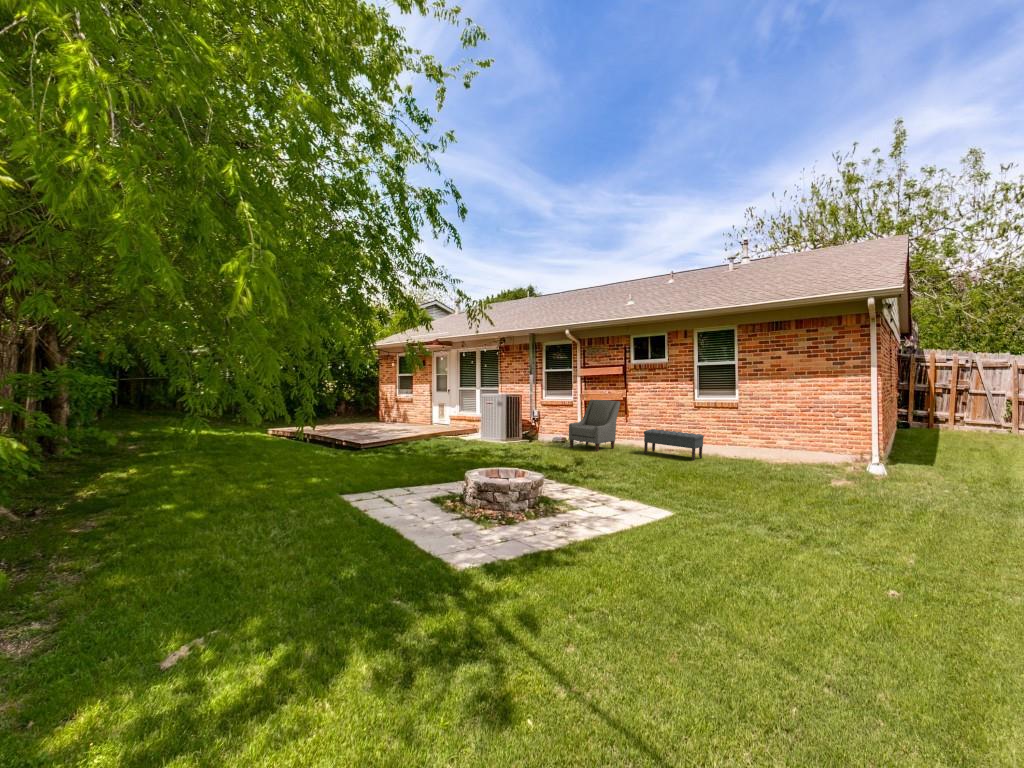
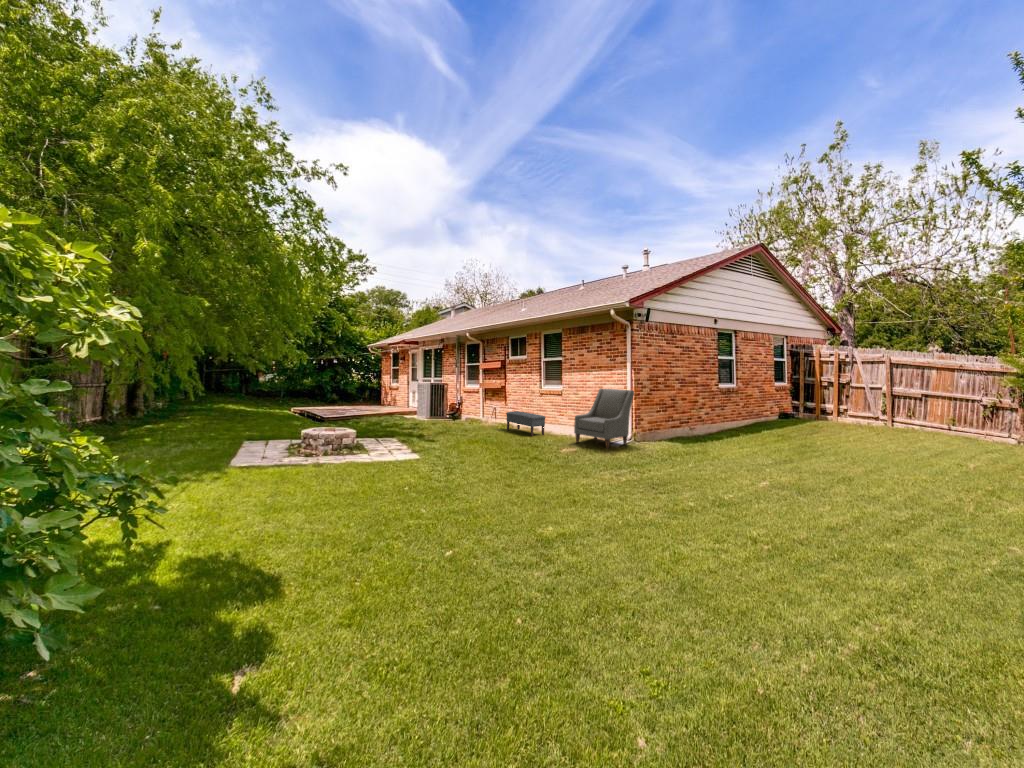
chair: present [569,400,620,452] -> present [574,389,634,449]

